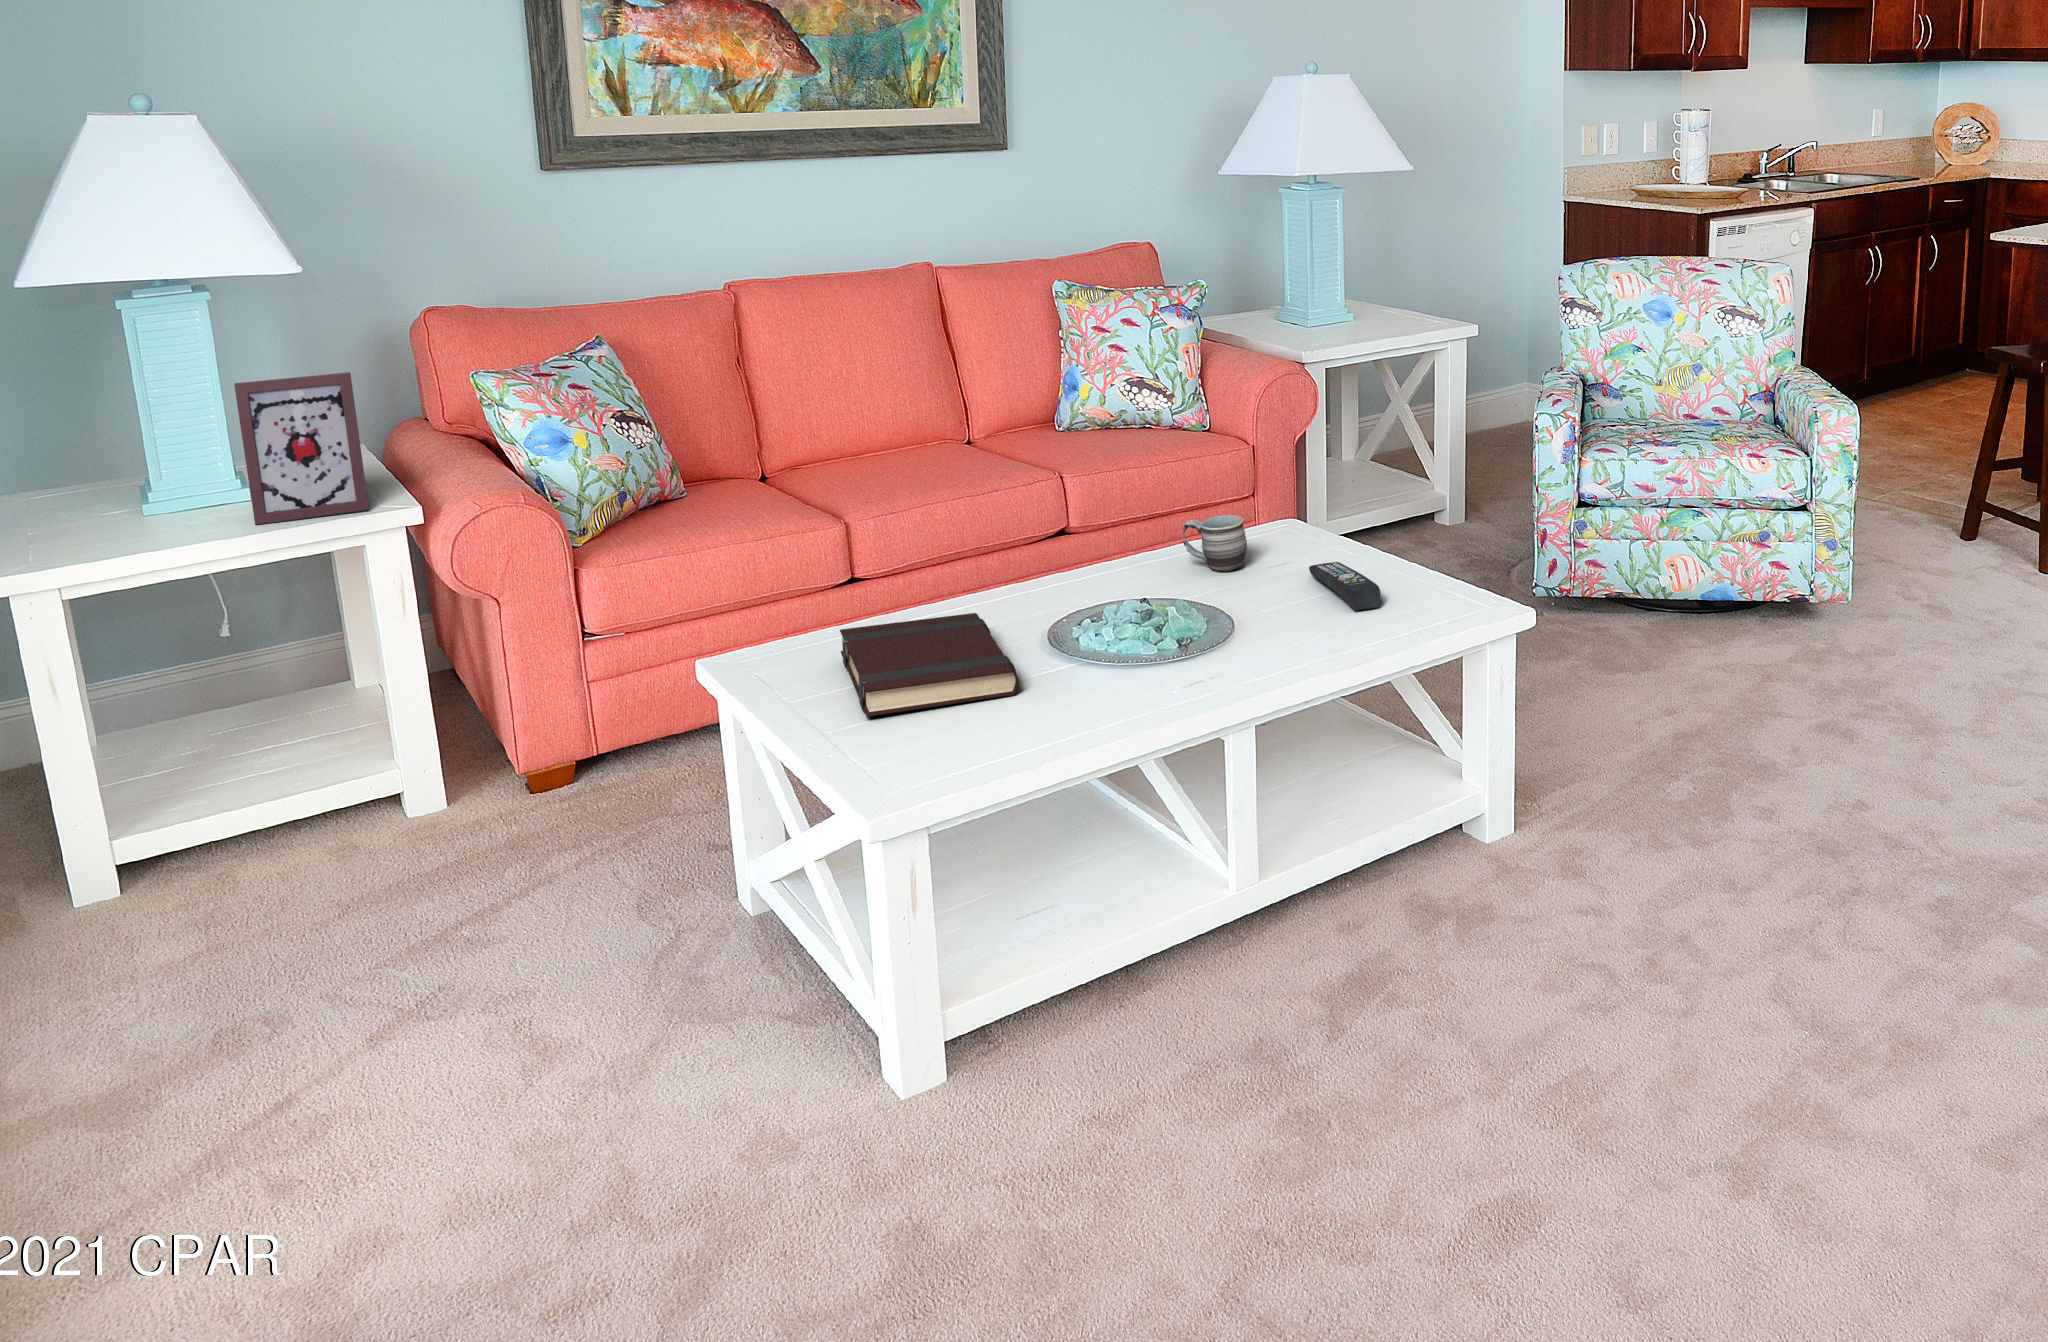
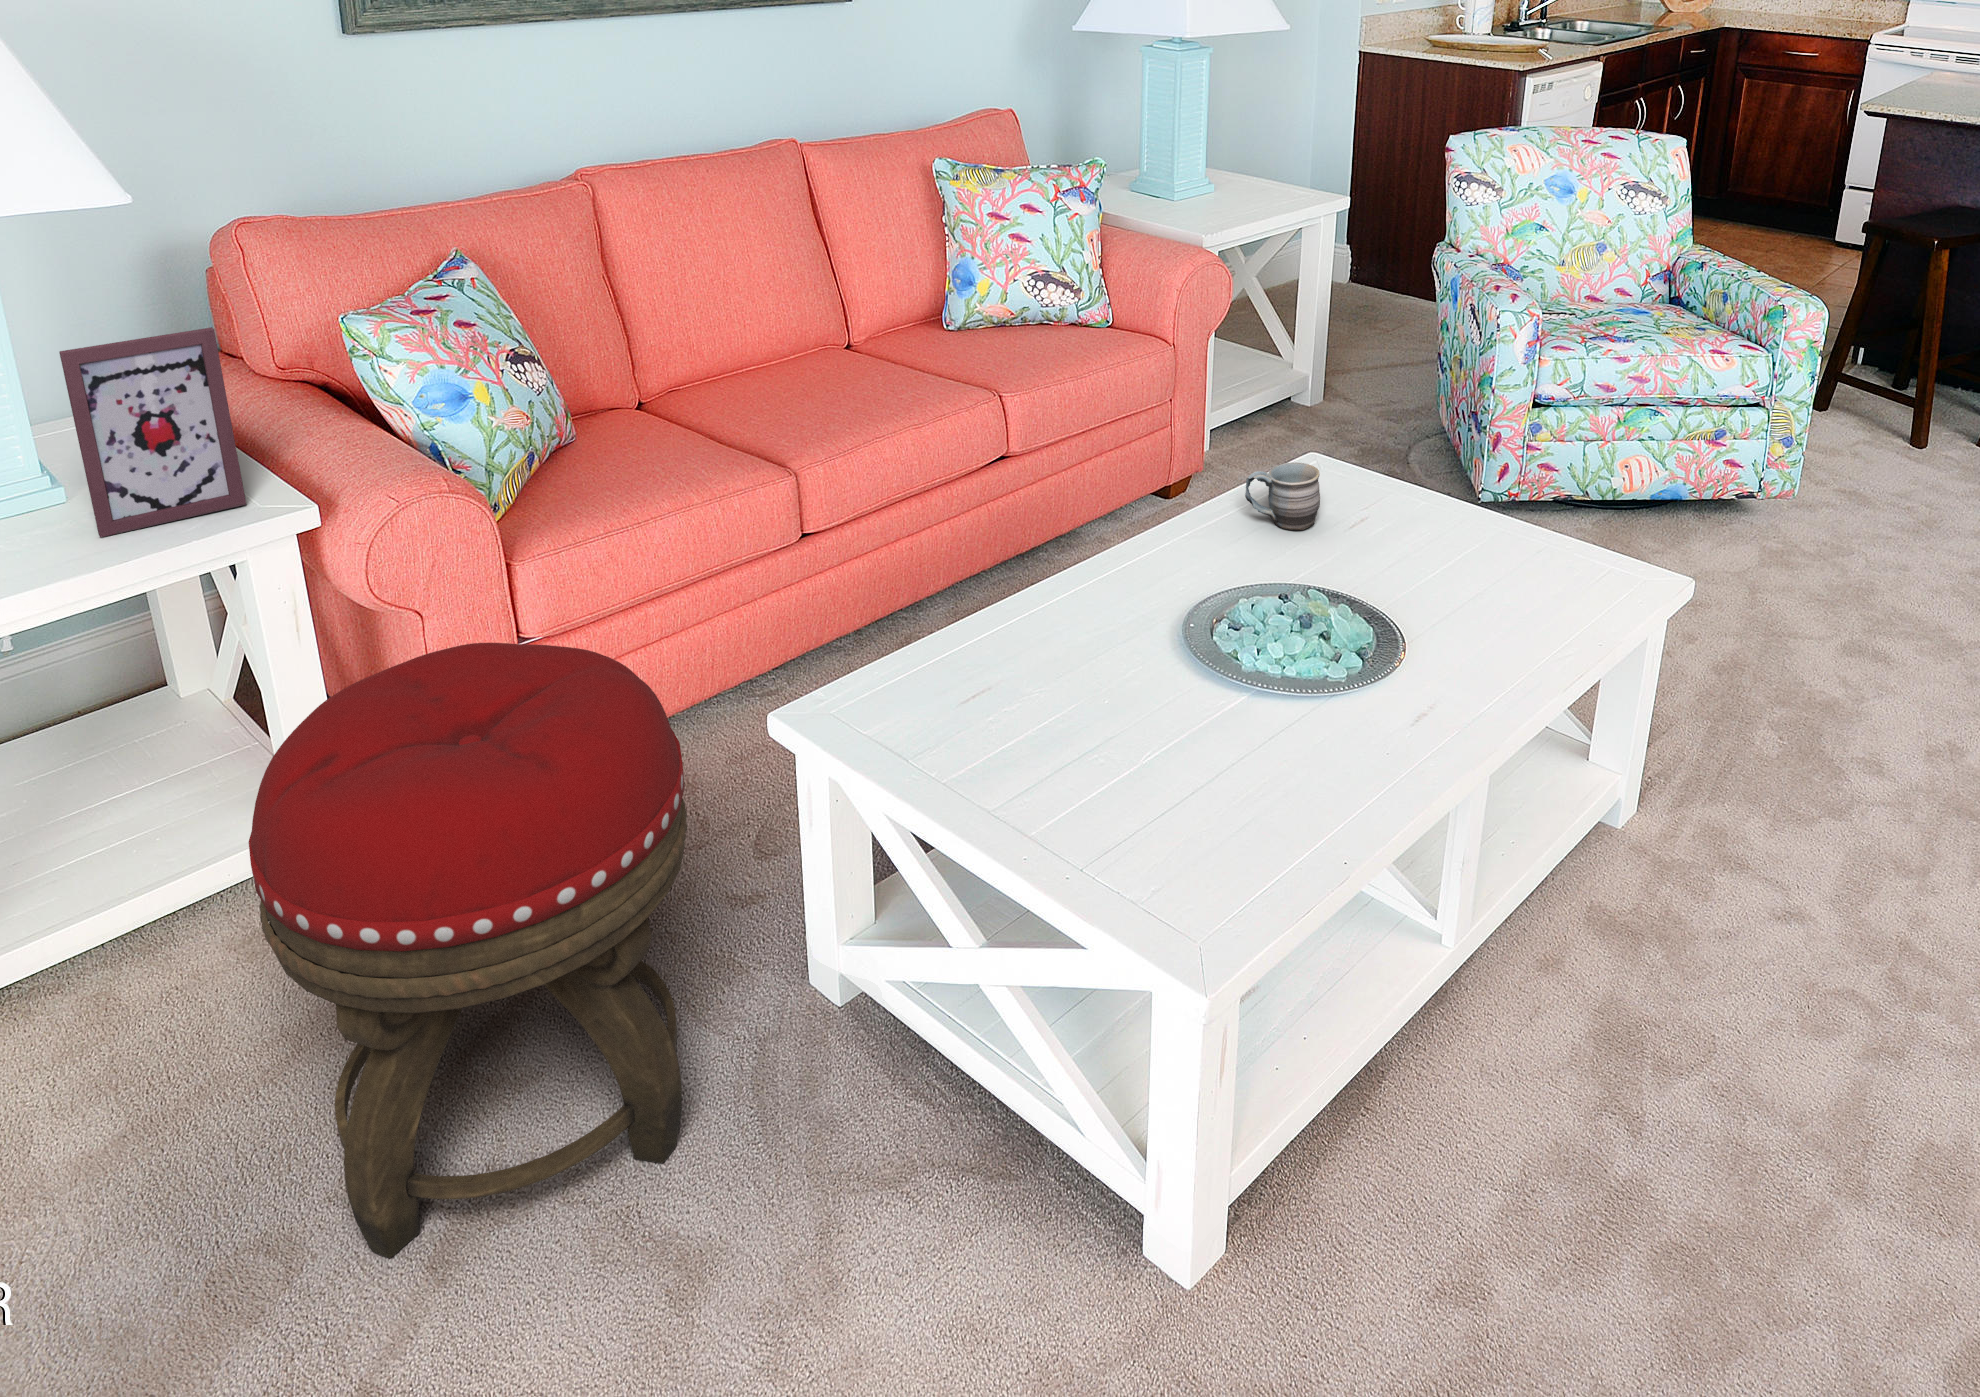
remote control: present [1309,562,1381,611] -> none [1402,516,1523,585]
footstool: none [265,595,607,1034] -> present [249,643,687,1258]
book: present [840,613,1019,717] -> none [953,620,1224,797]

